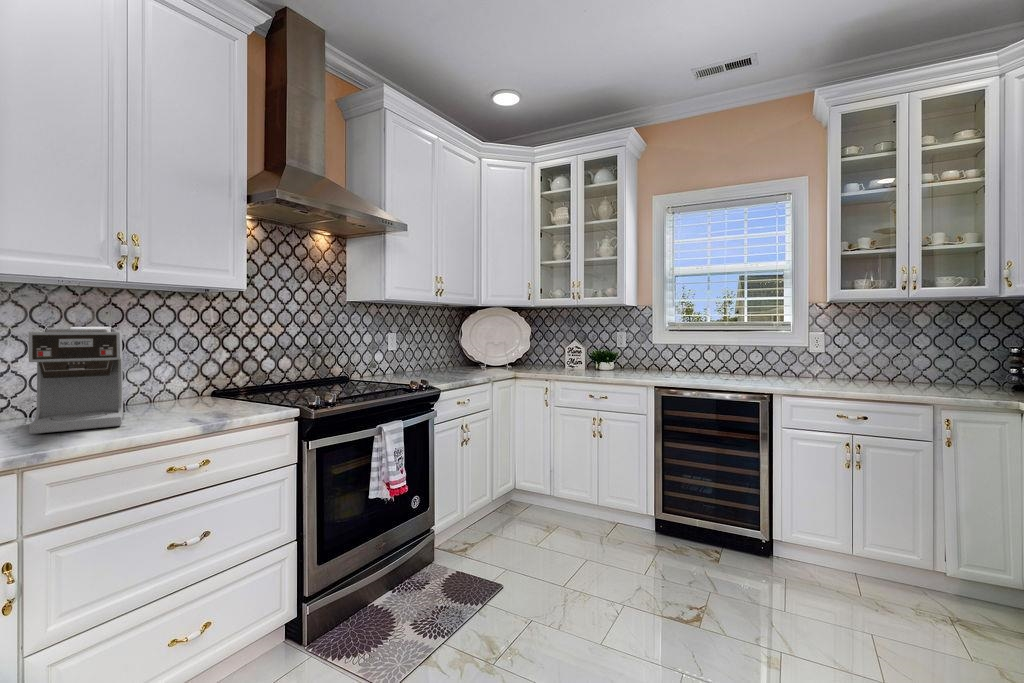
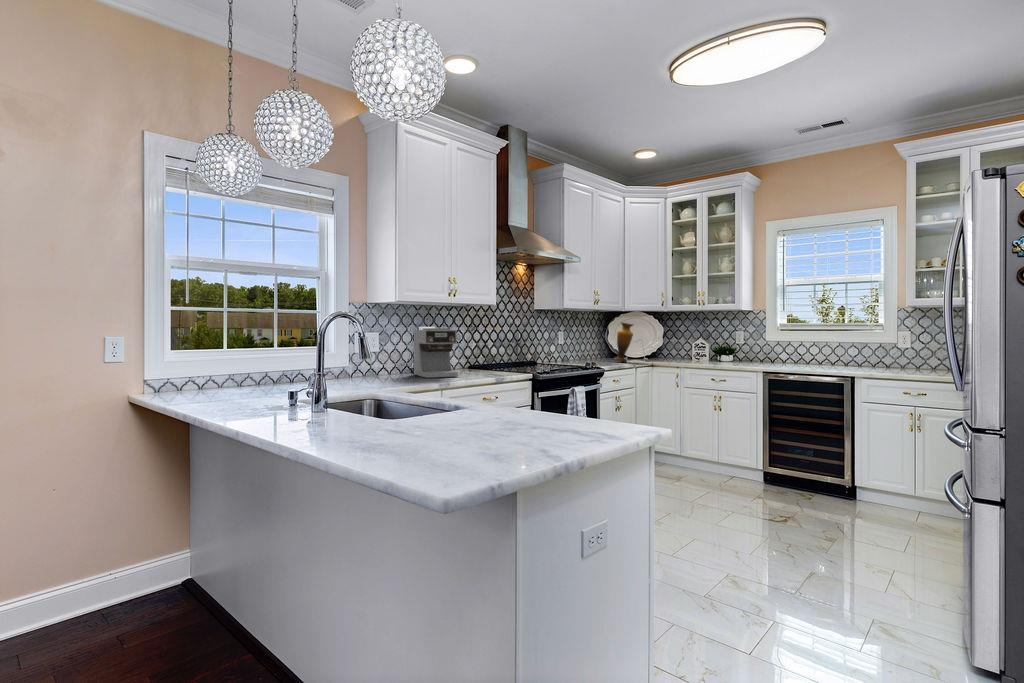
vase: none [463,320,490,374] -> present [614,322,633,362]

